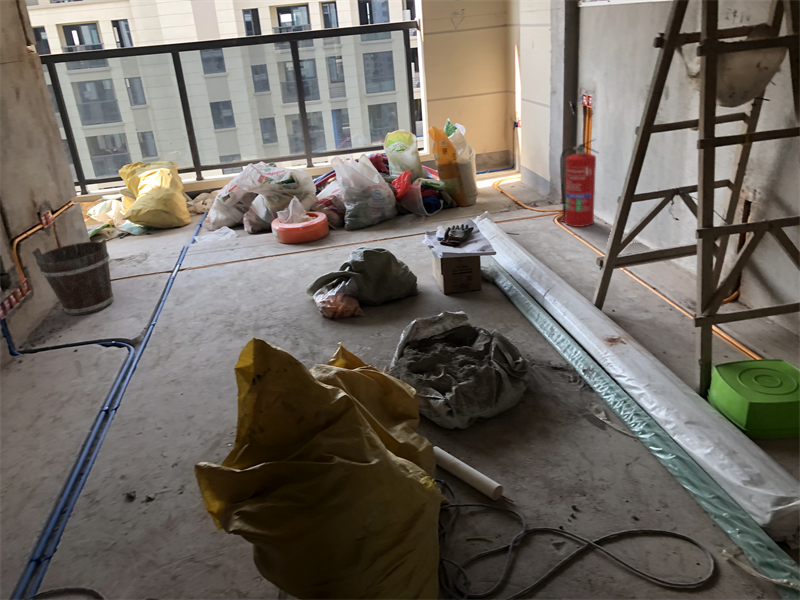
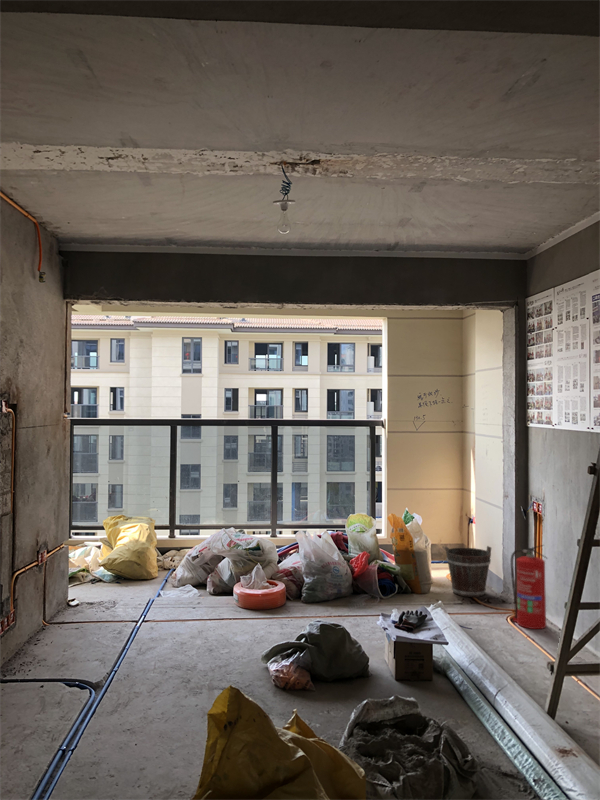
bucket: present [32,239,114,315] -> present [445,546,491,597]

